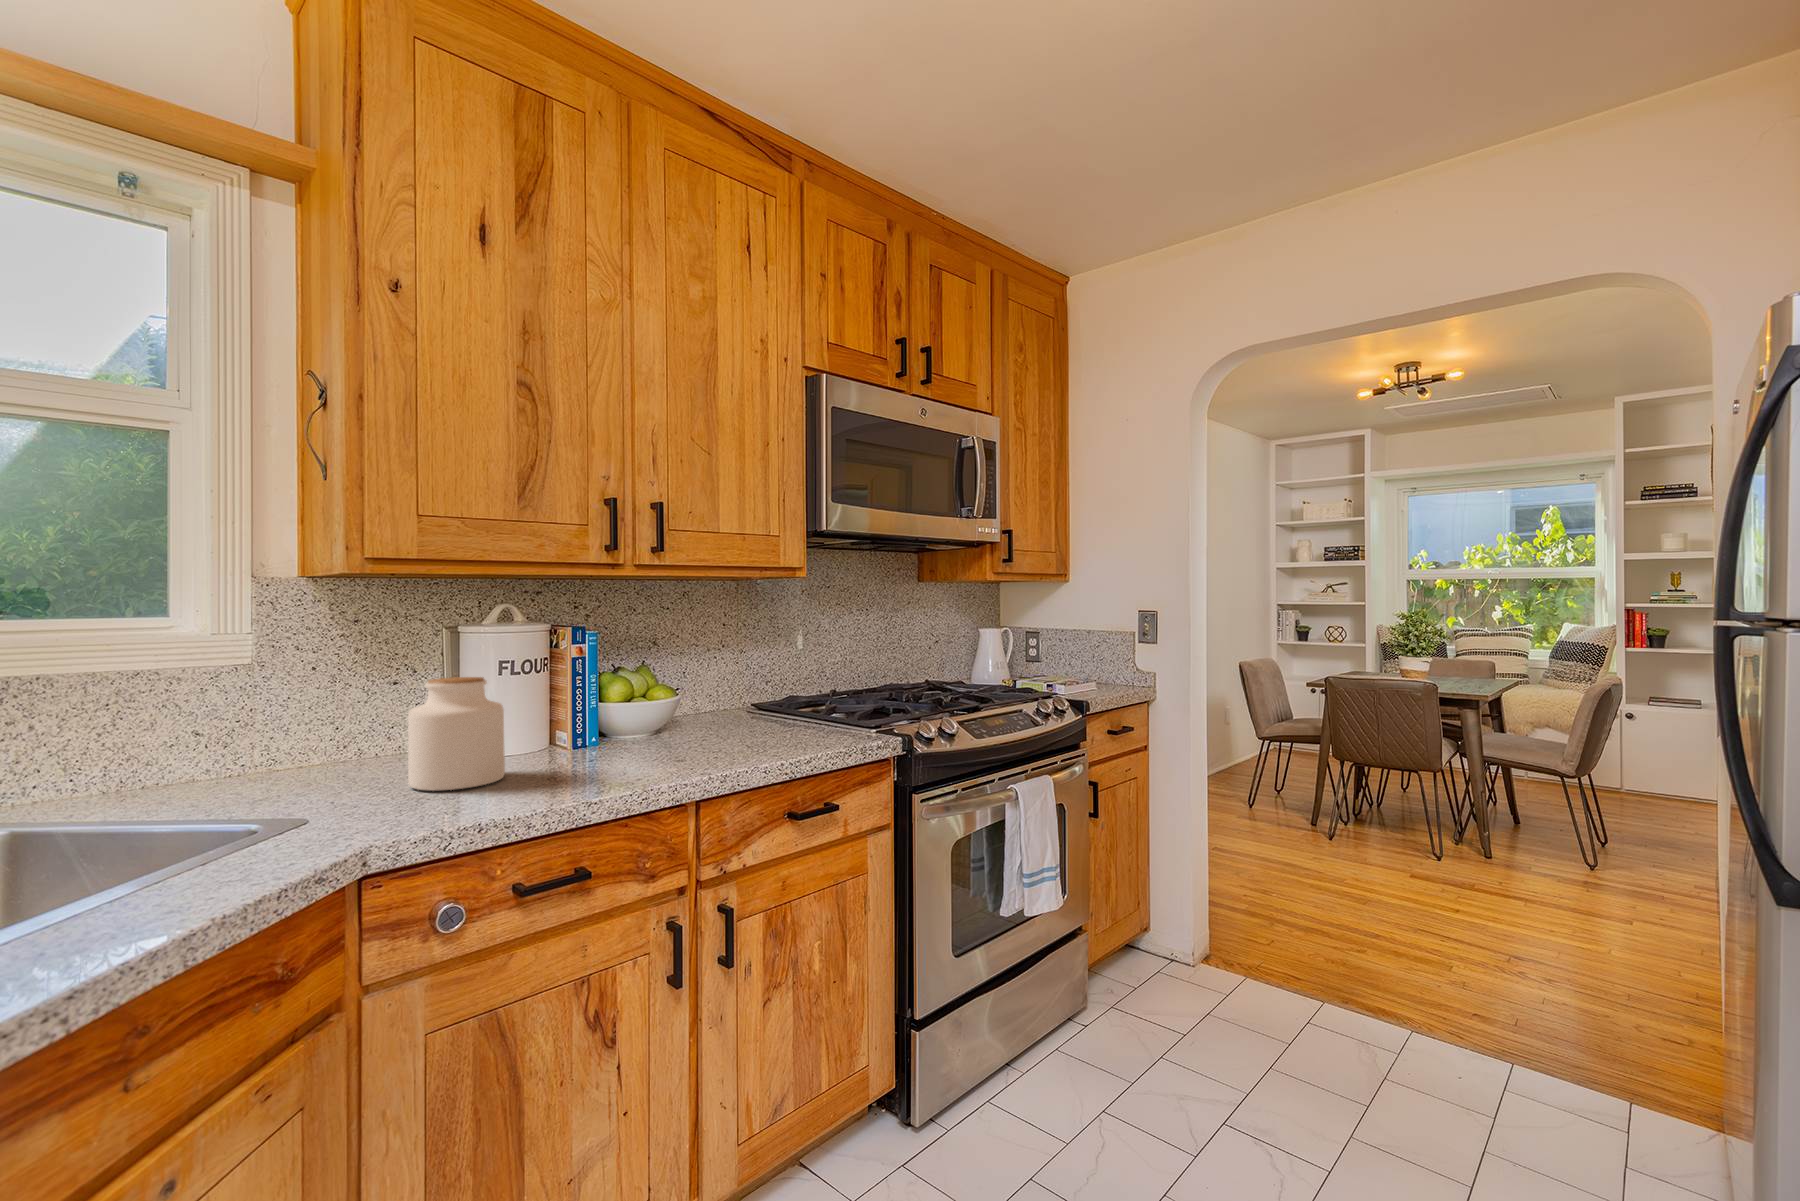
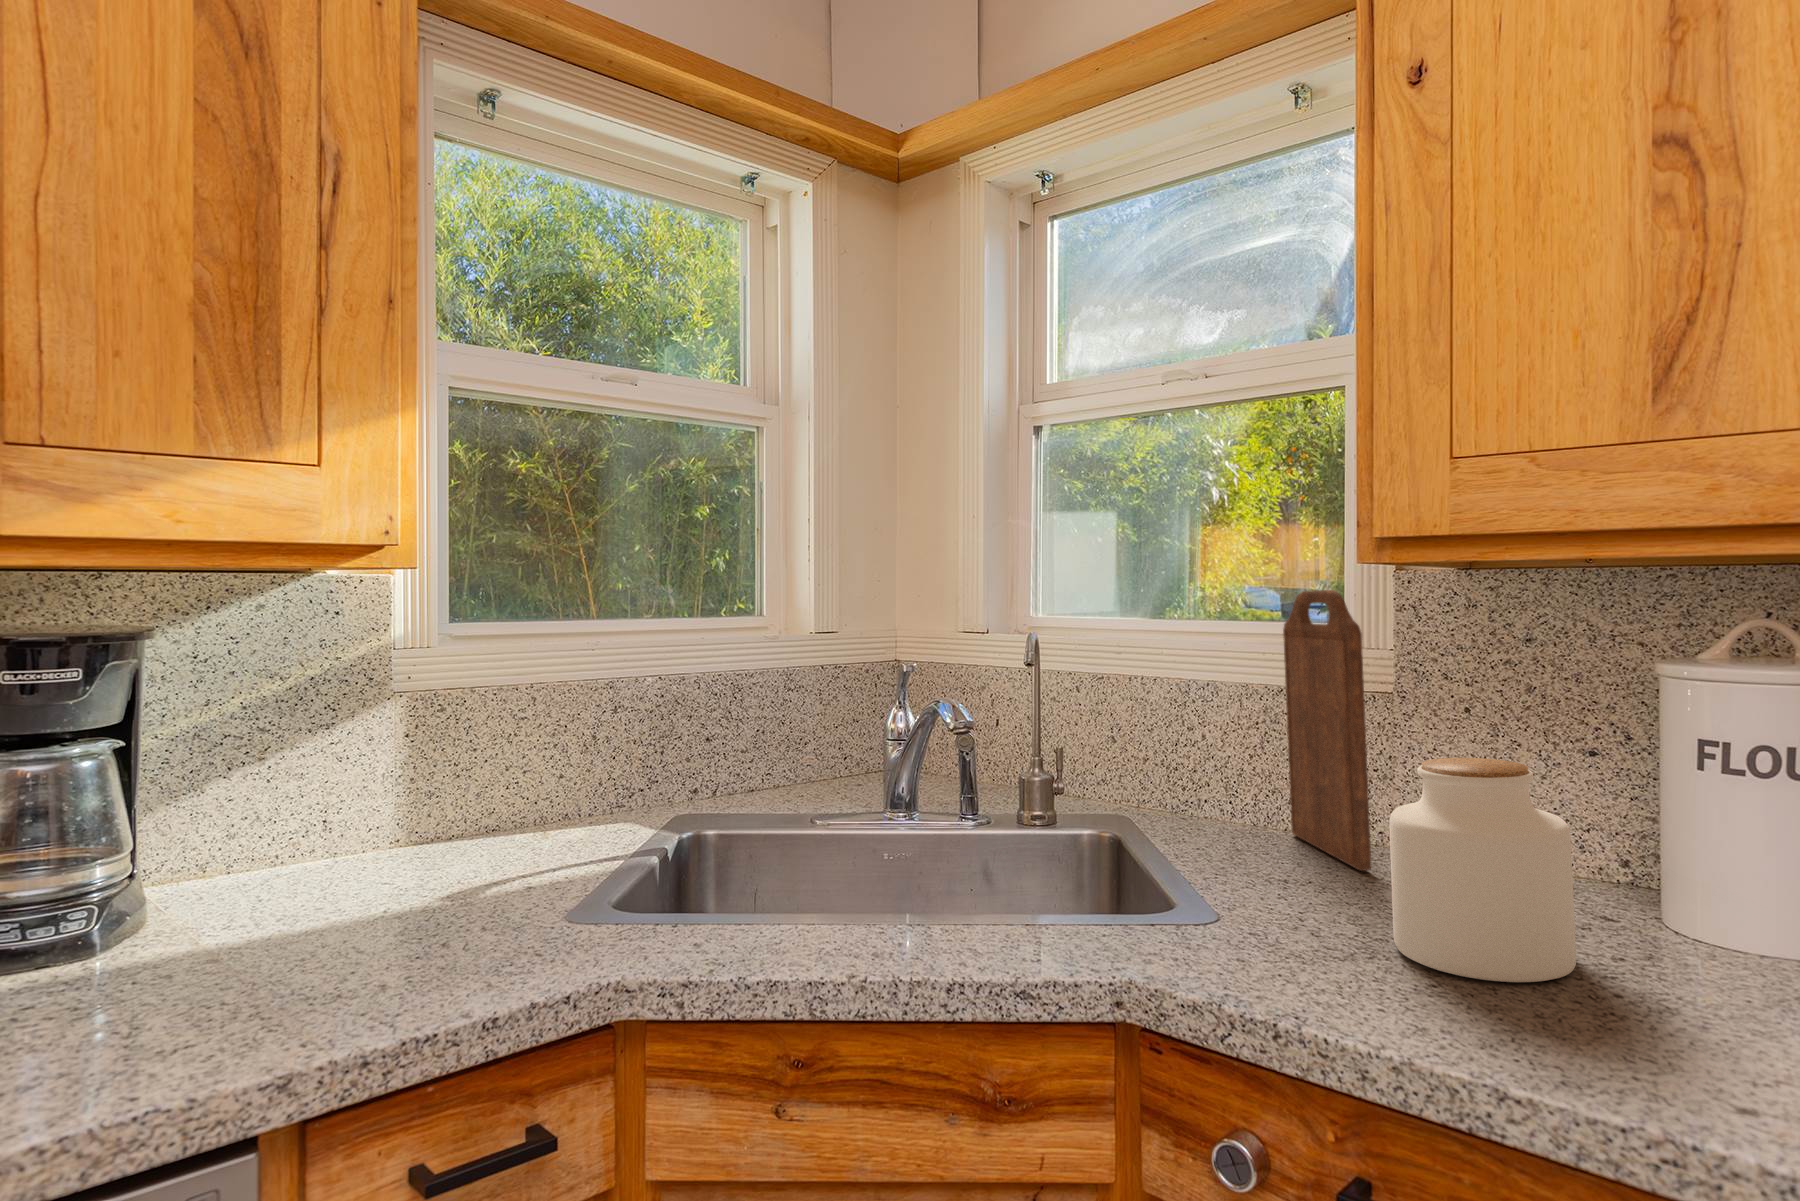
cutting board: none [161,584,297,789] -> present [1283,590,1371,871]

